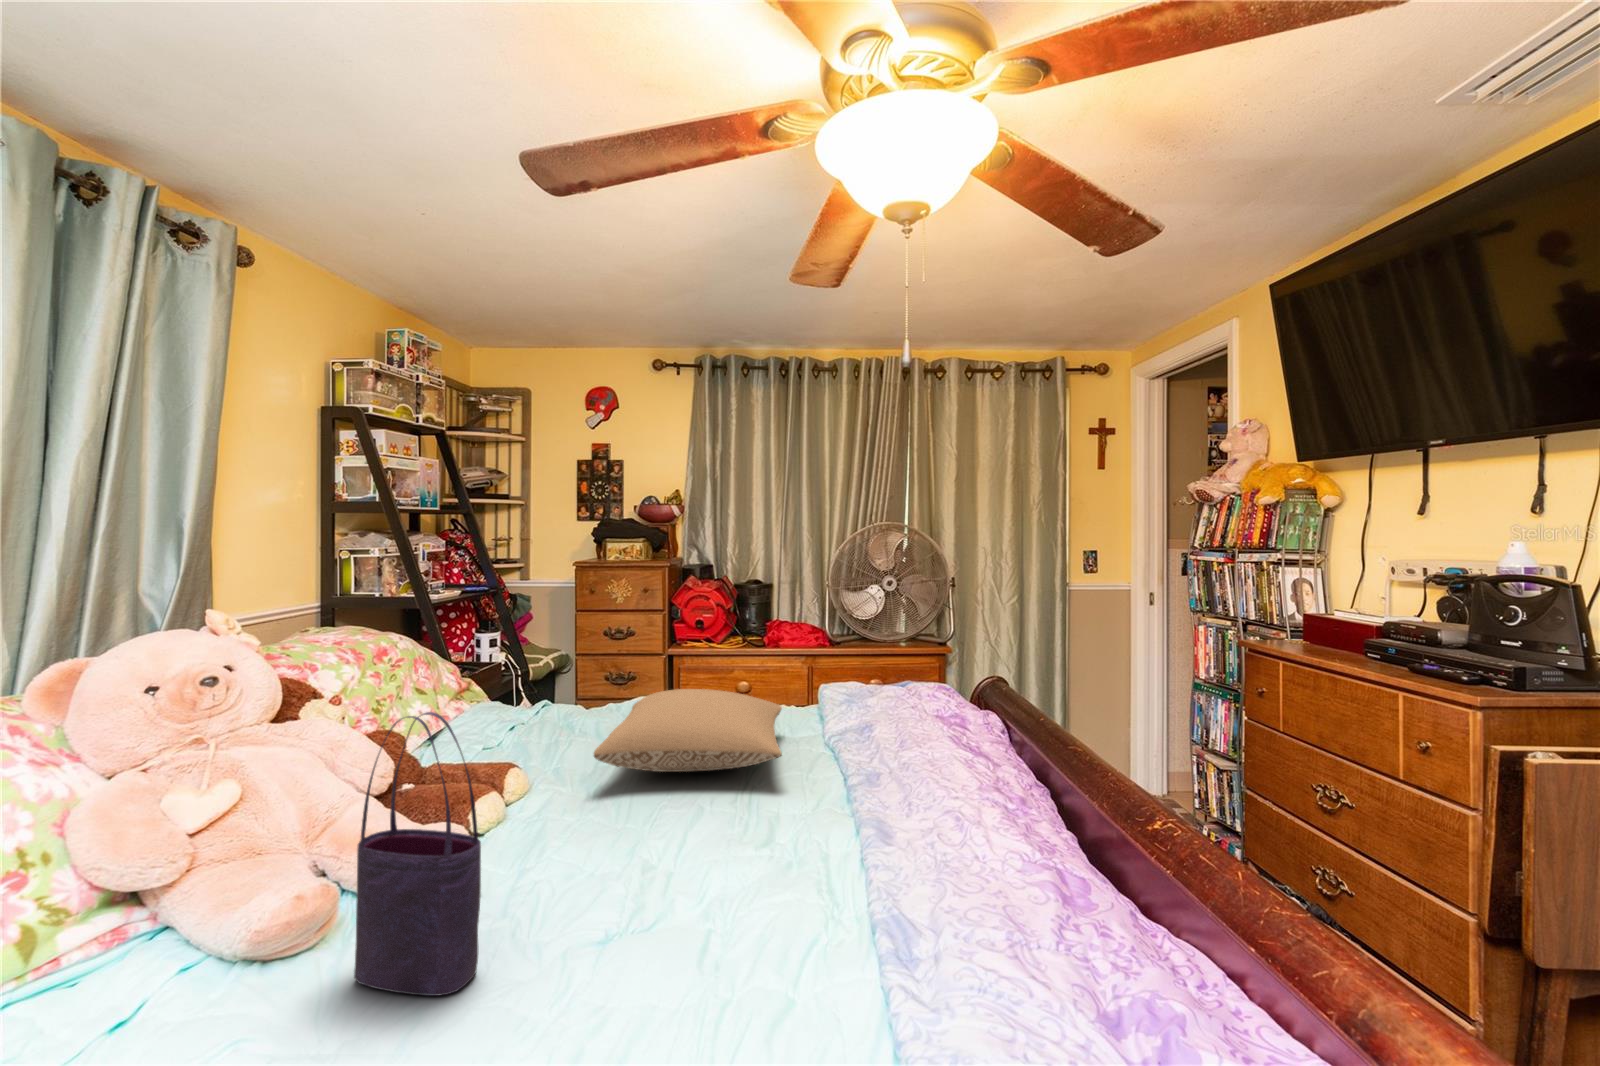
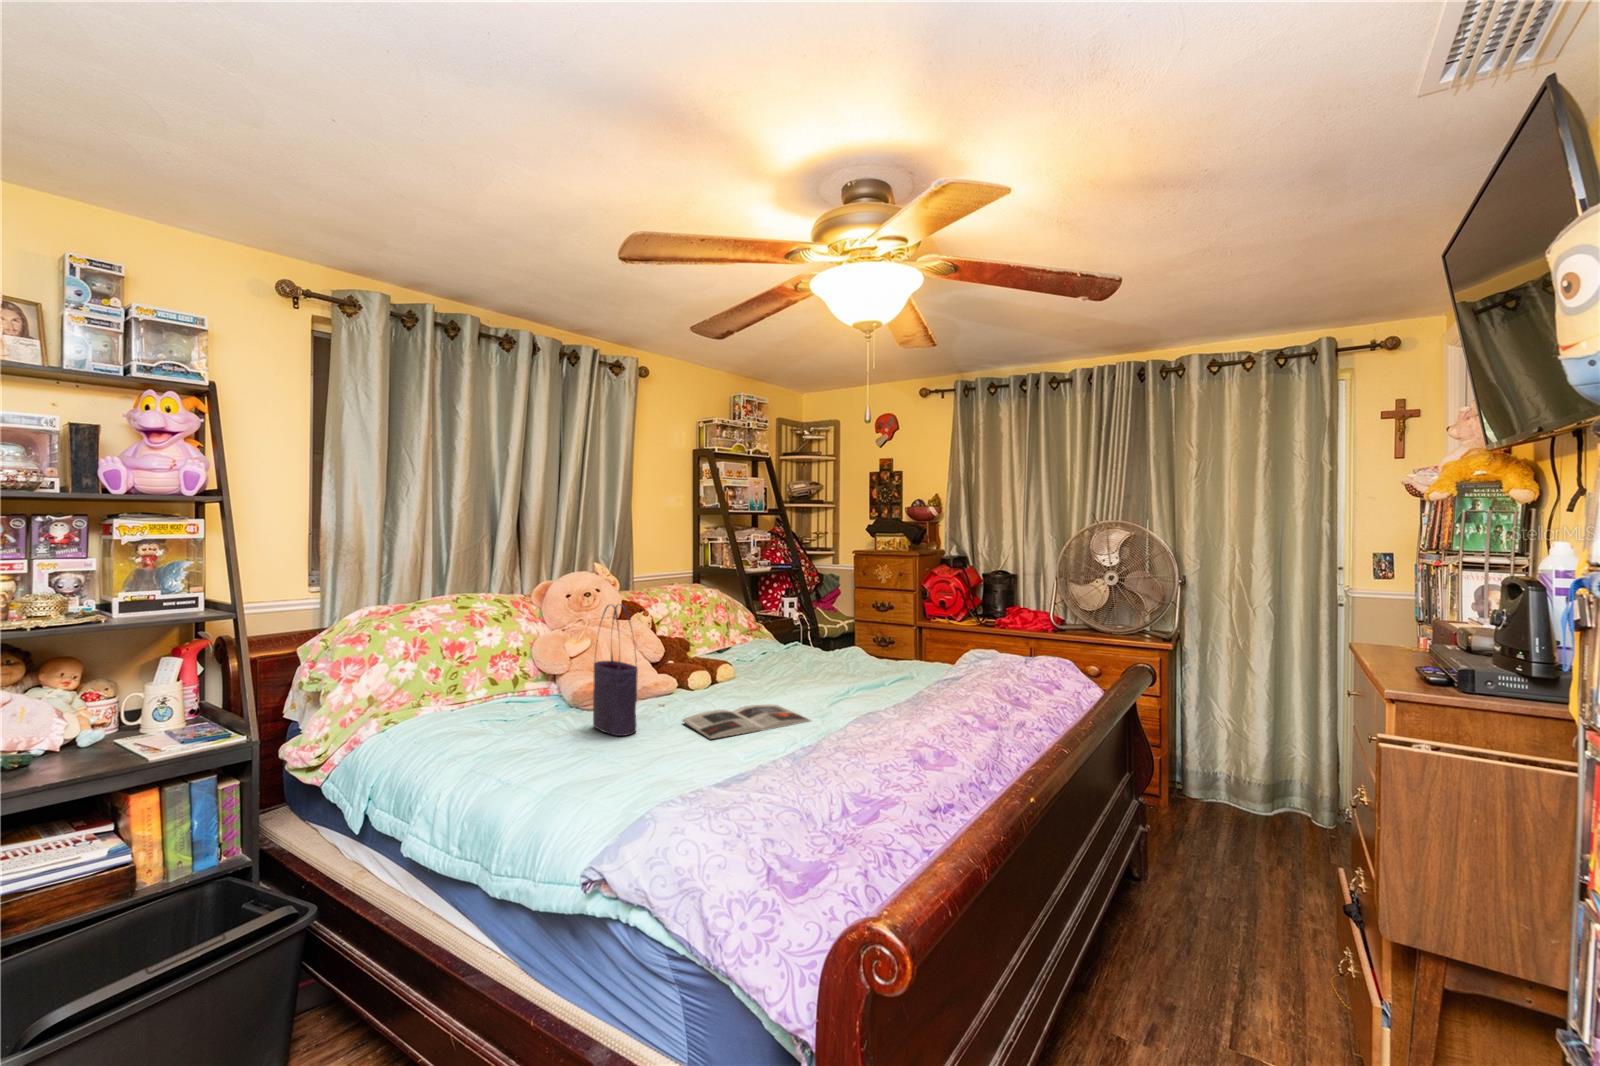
pillow: present [594,689,782,772] -> none [763,631,919,683]
magazine: none [544,832,761,947] -> present [682,704,811,739]

